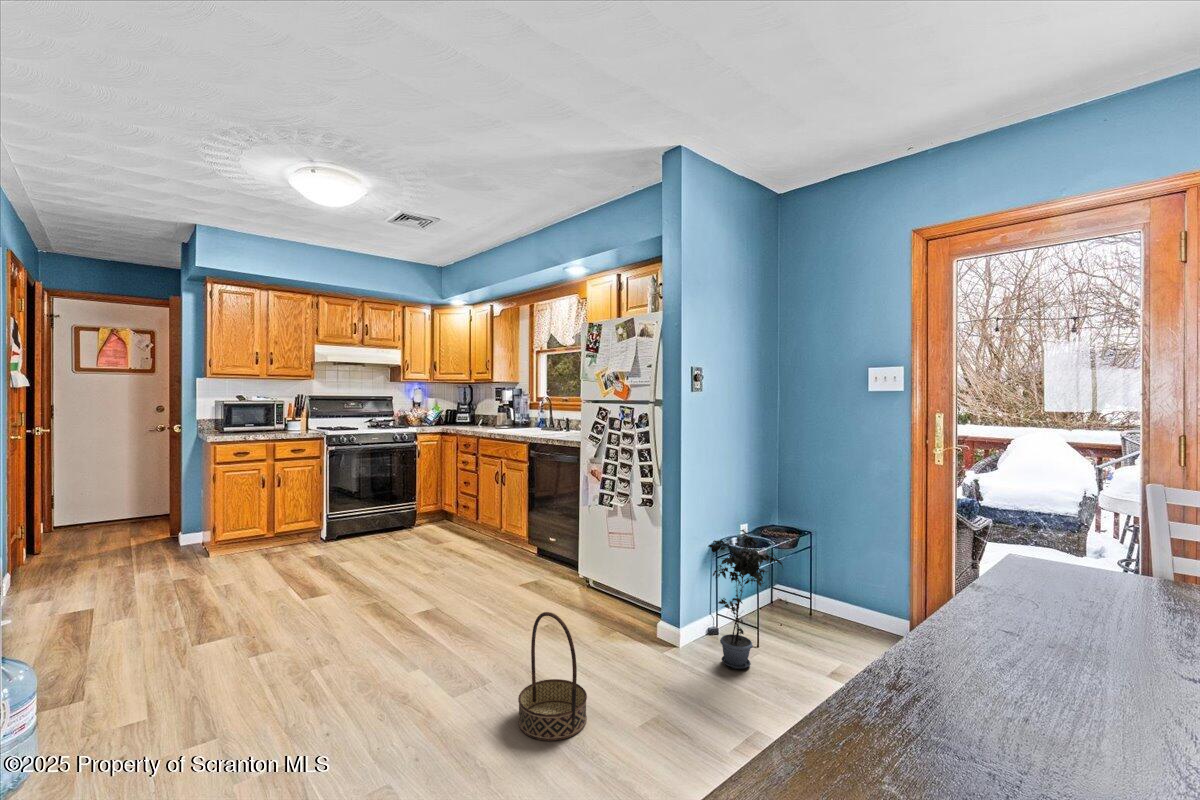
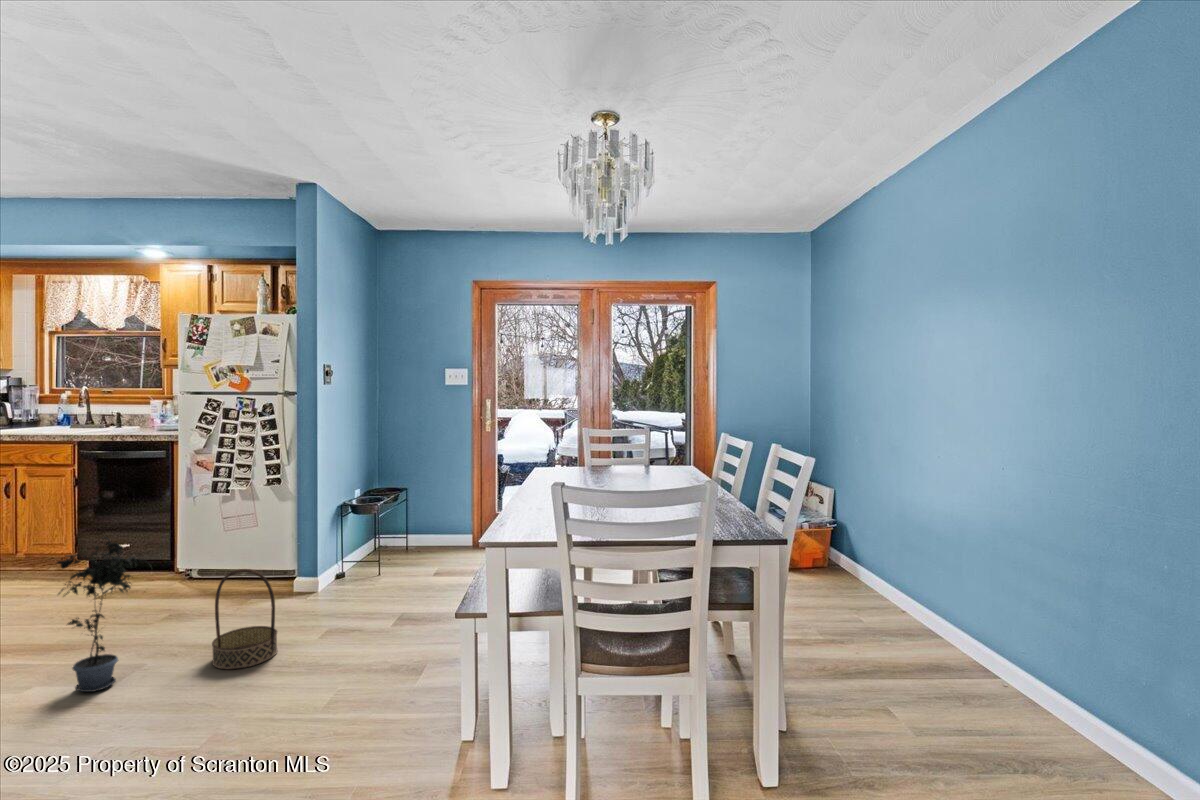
potted plant: present [708,530,783,669] -> present [57,537,151,692]

